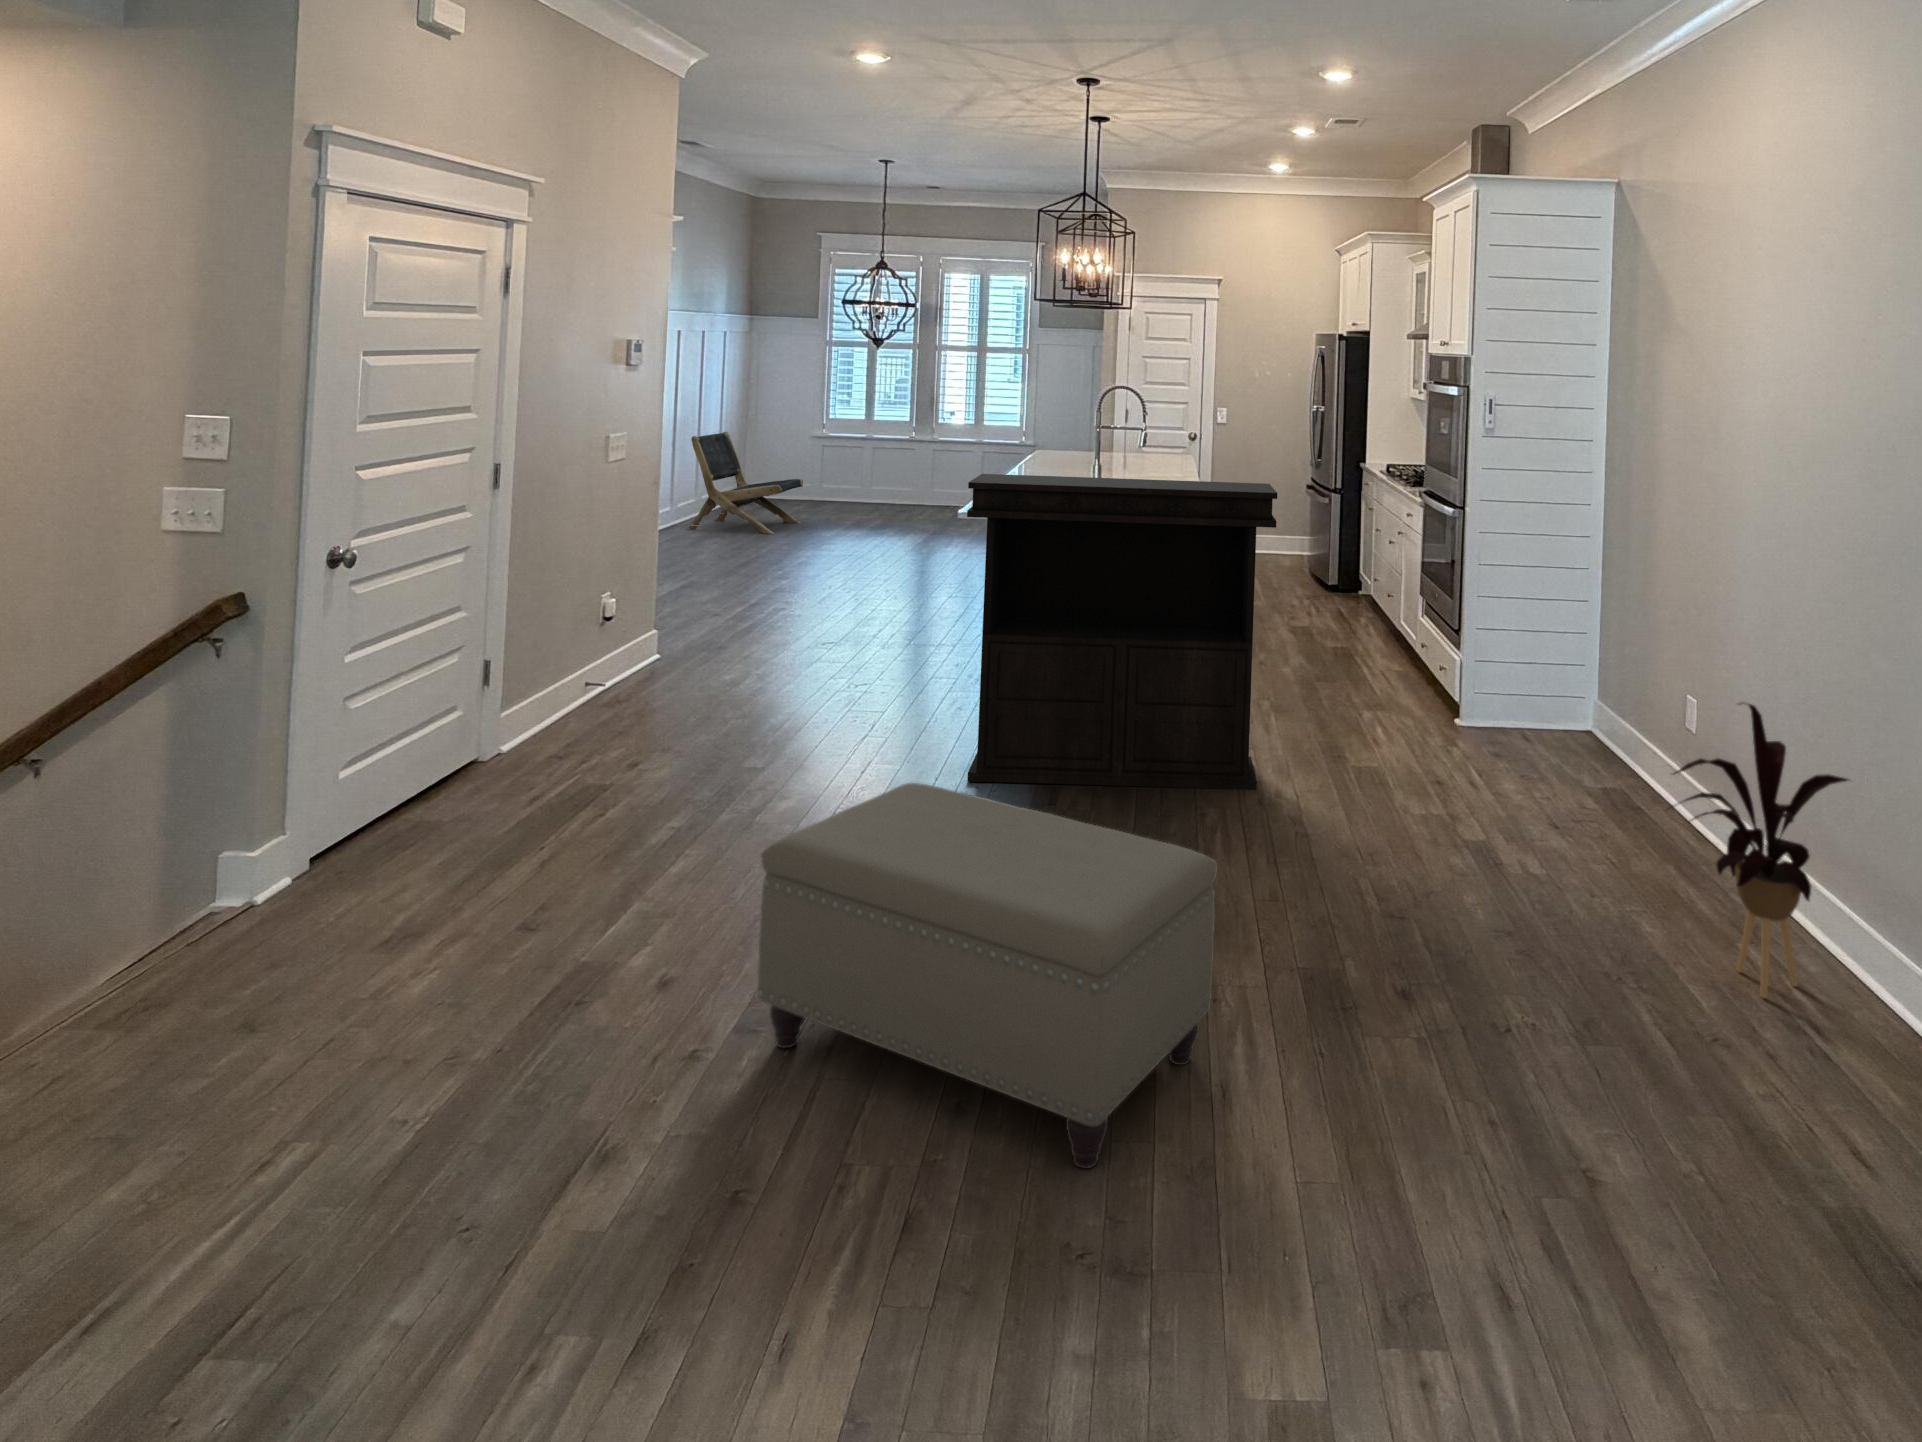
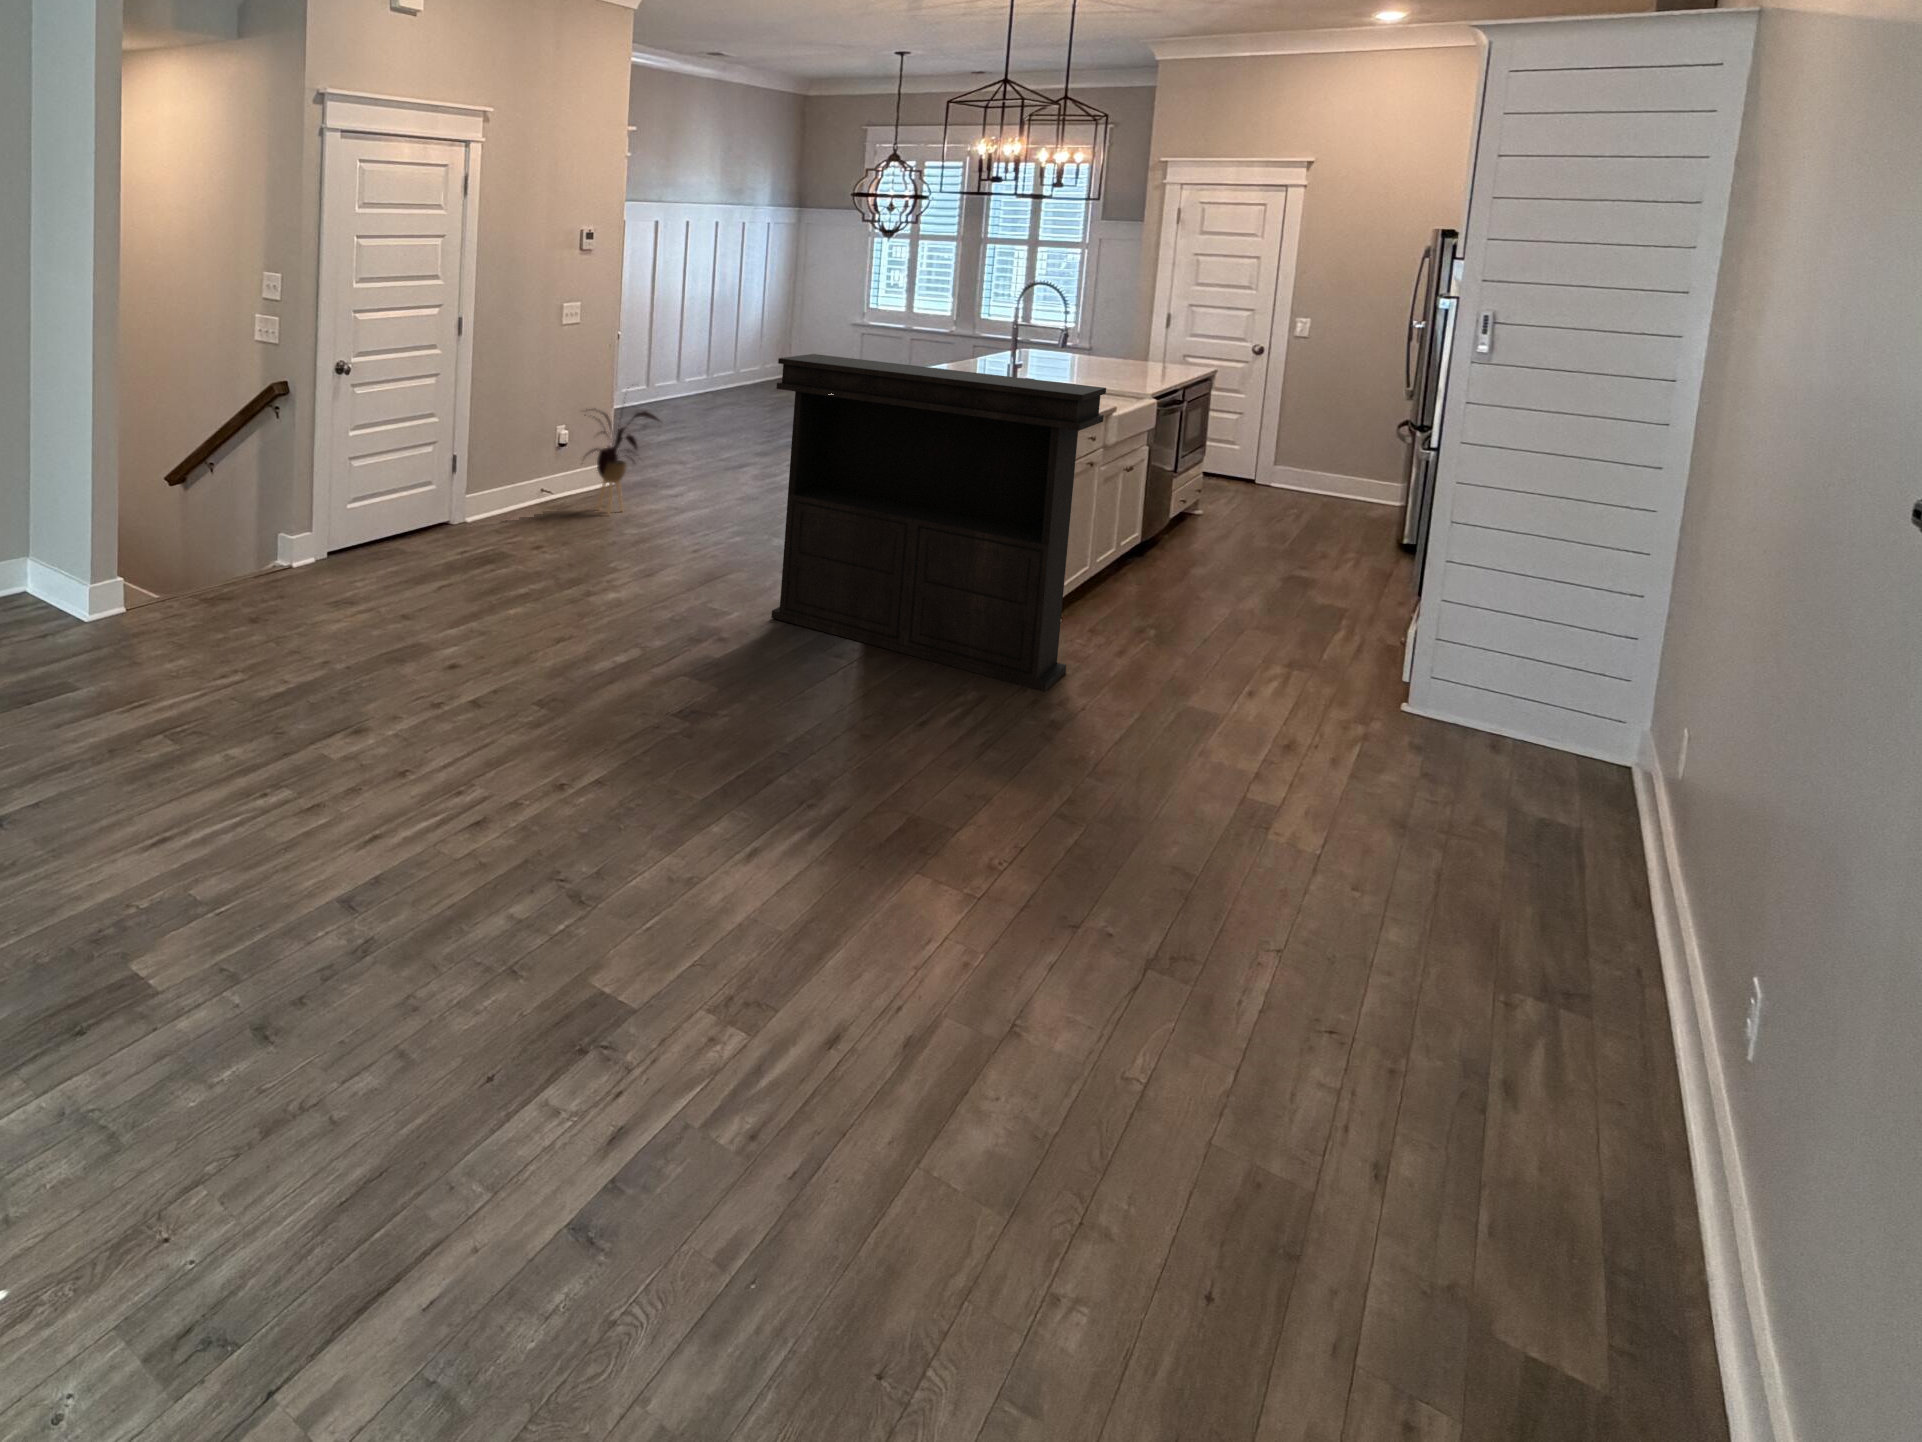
lounge chair: present [687,432,803,534] -> none [723,316,831,411]
house plant: present [1669,704,1848,998] -> present [585,402,659,514]
ottoman: present [758,783,1218,1169] -> none [479,574,786,849]

